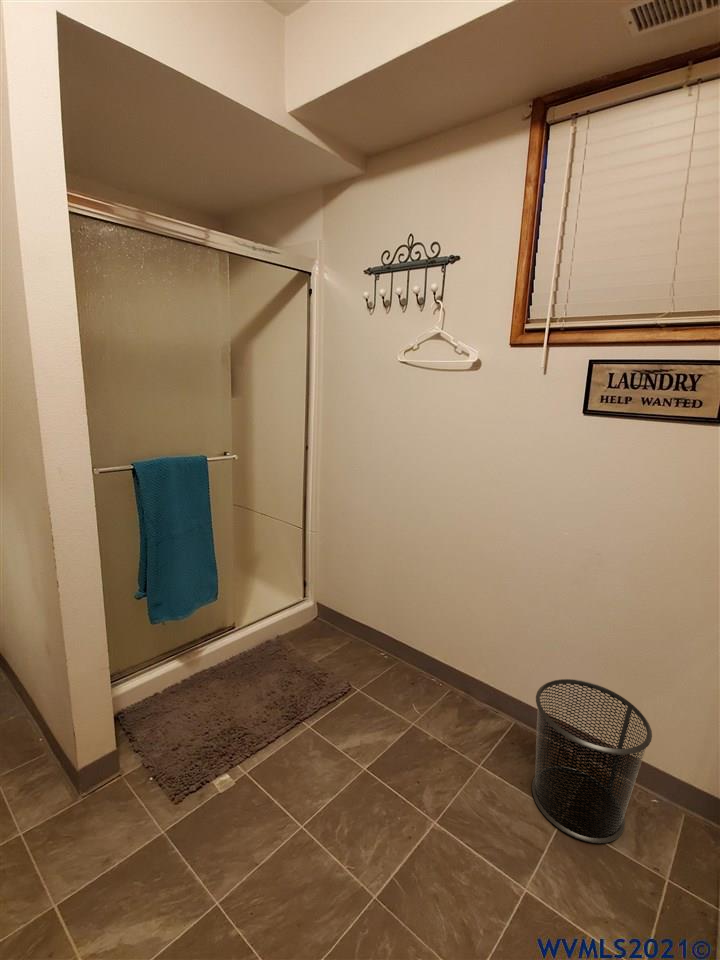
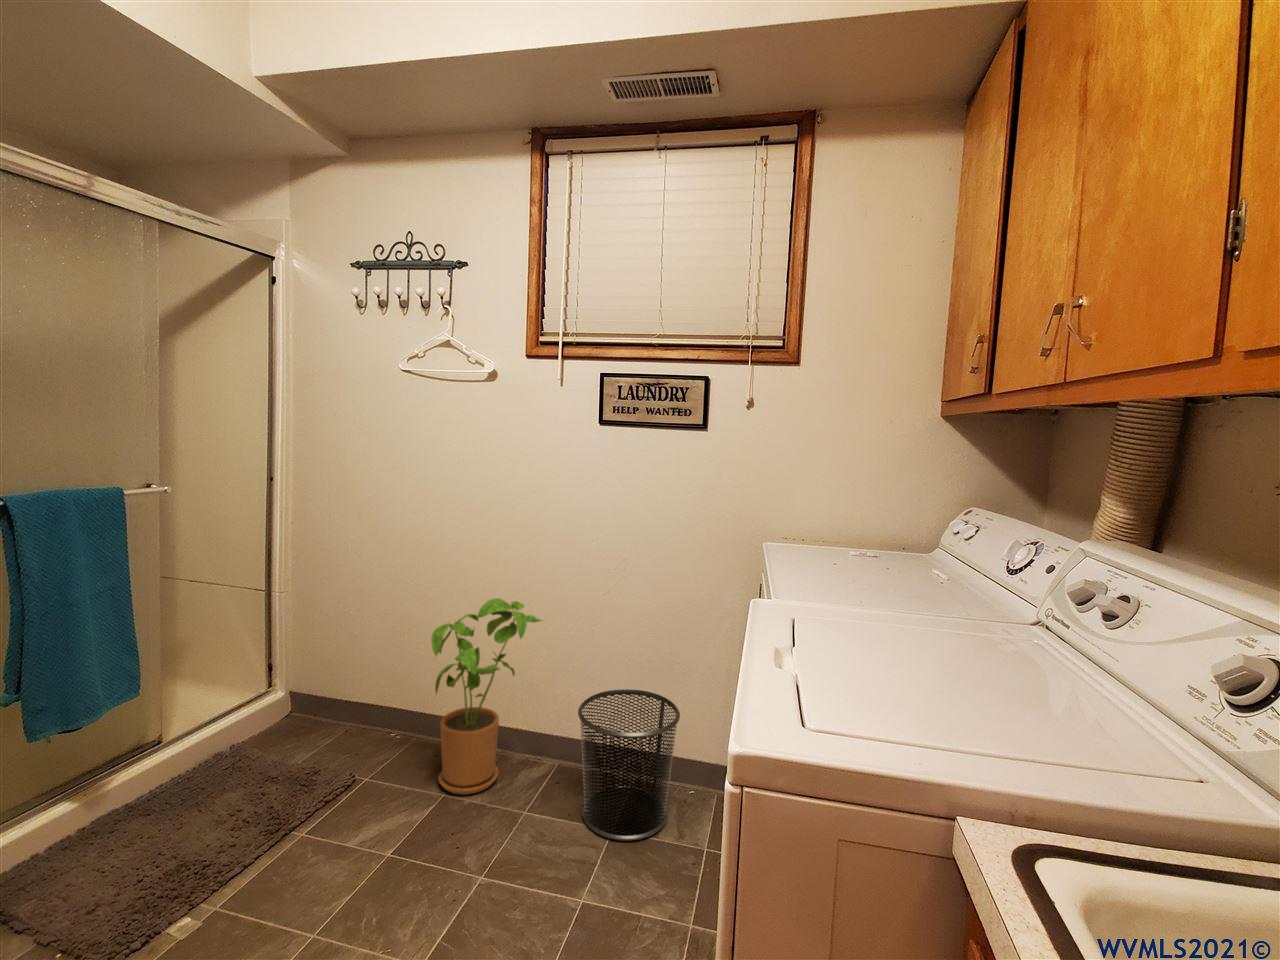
house plant: none [408,572,508,730] -> present [431,598,542,794]

